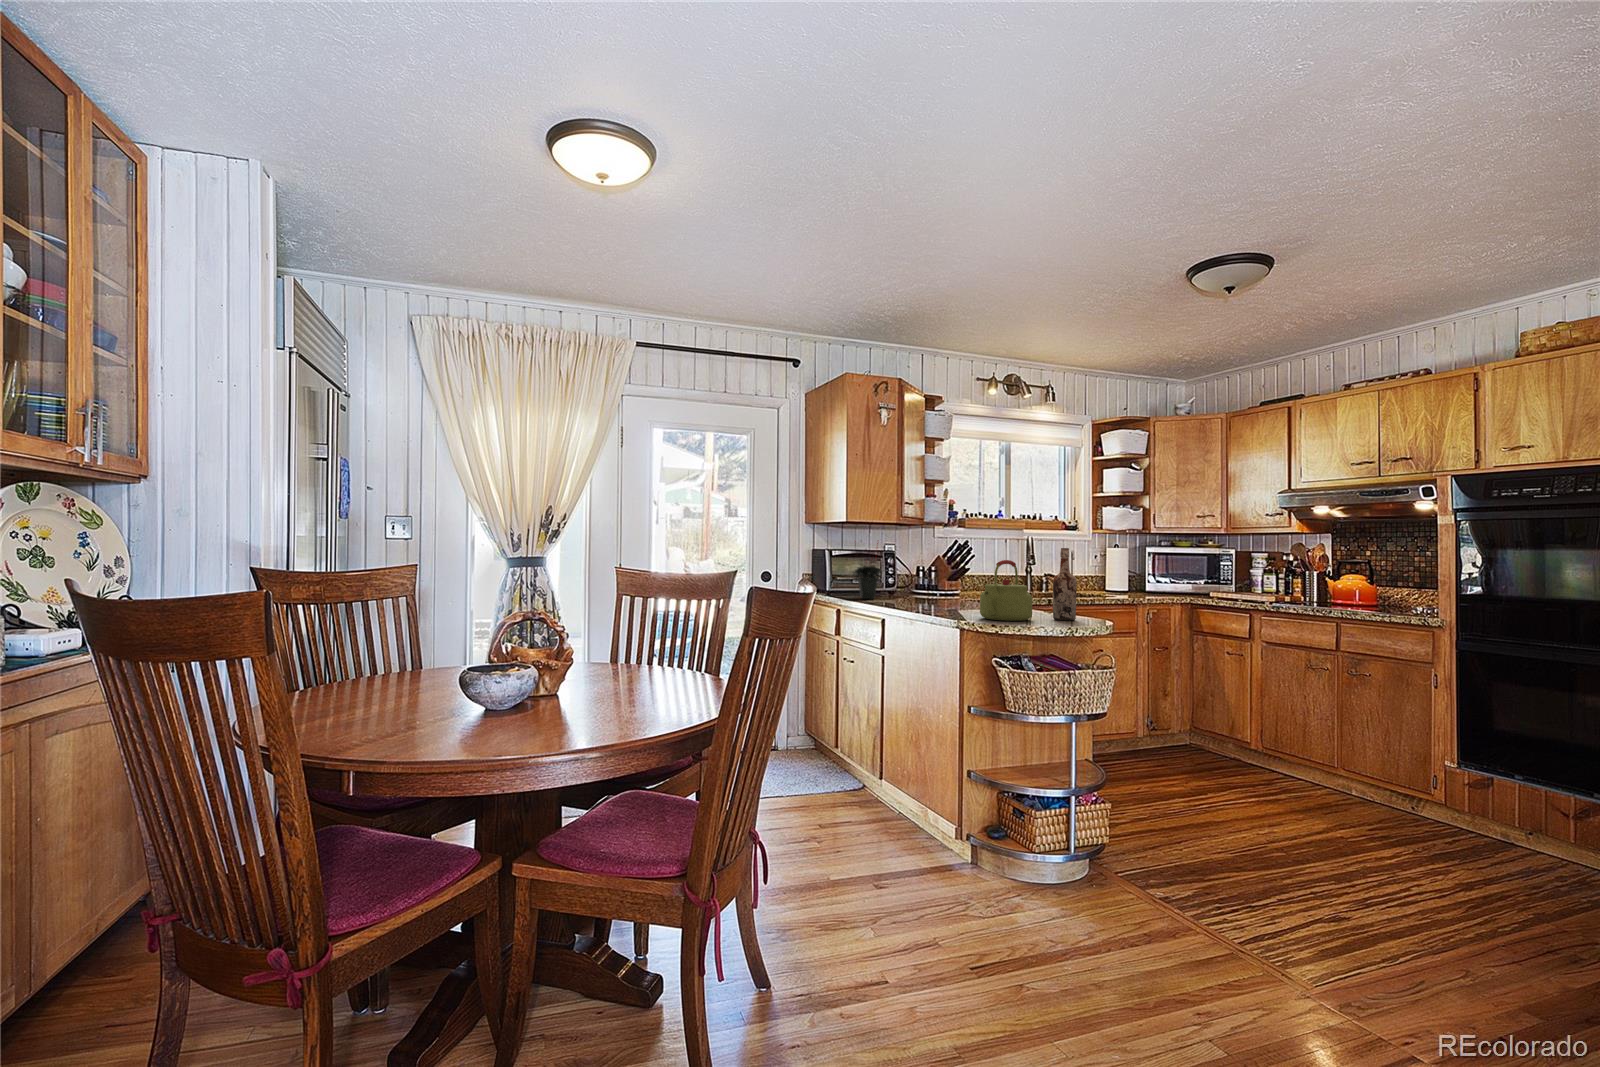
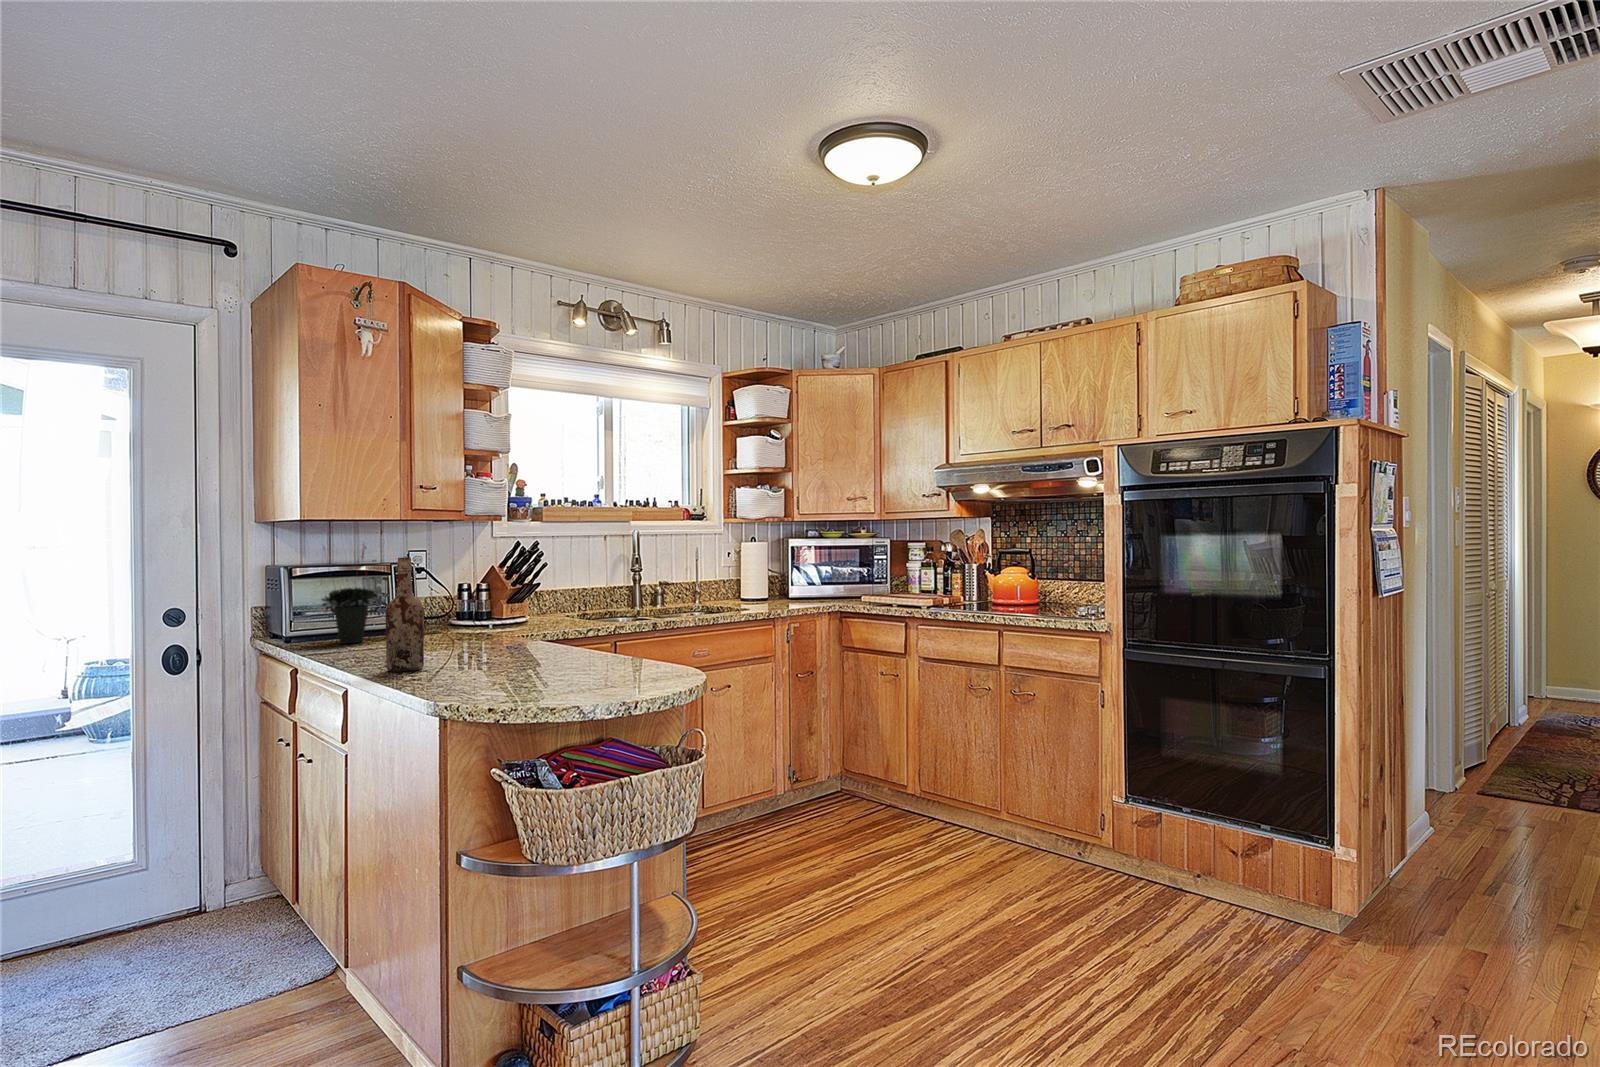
wine bottle: present [1053,548,1077,620] -> present [386,557,424,672]
kettle: present [980,560,1032,621] -> none [480,580,577,688]

